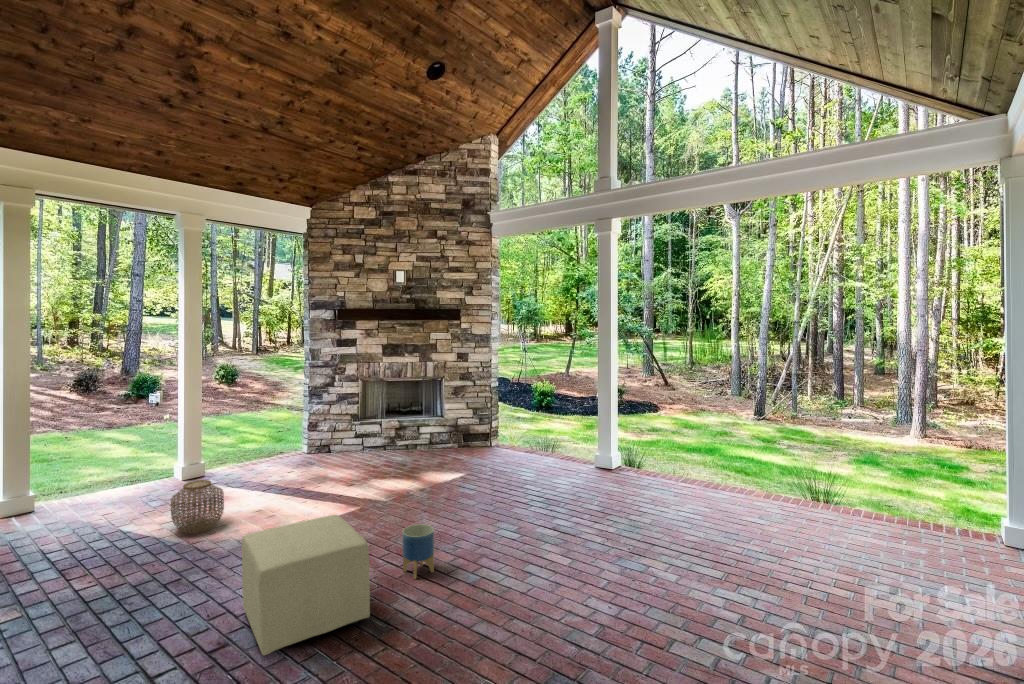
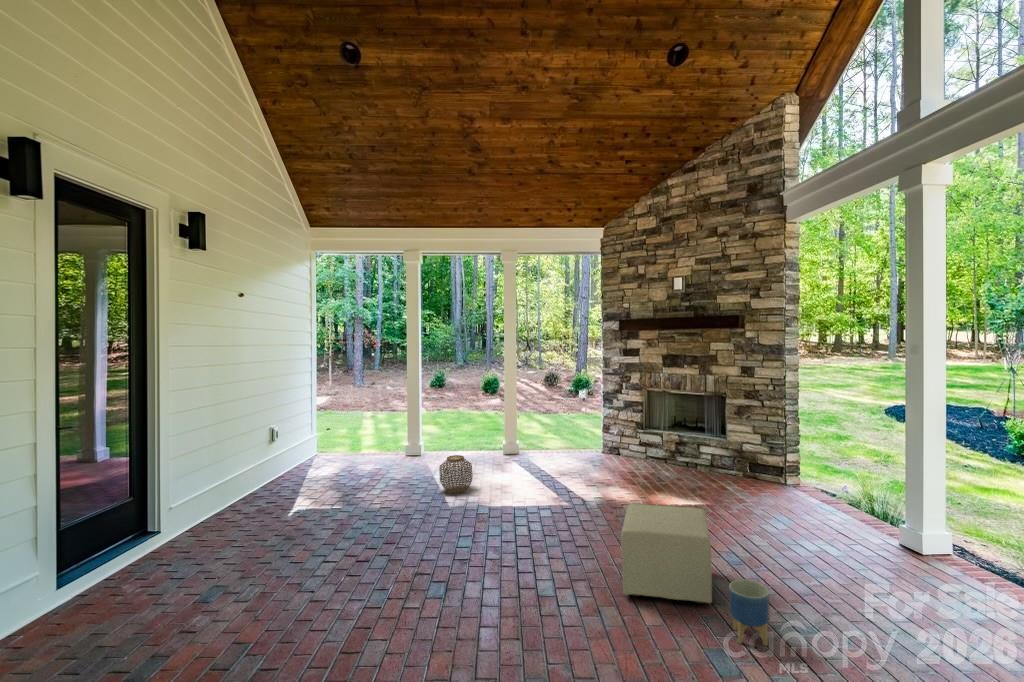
ottoman: present [242,515,370,655] -> present [621,504,712,604]
planter: present [402,524,434,579] -> present [729,580,770,646]

